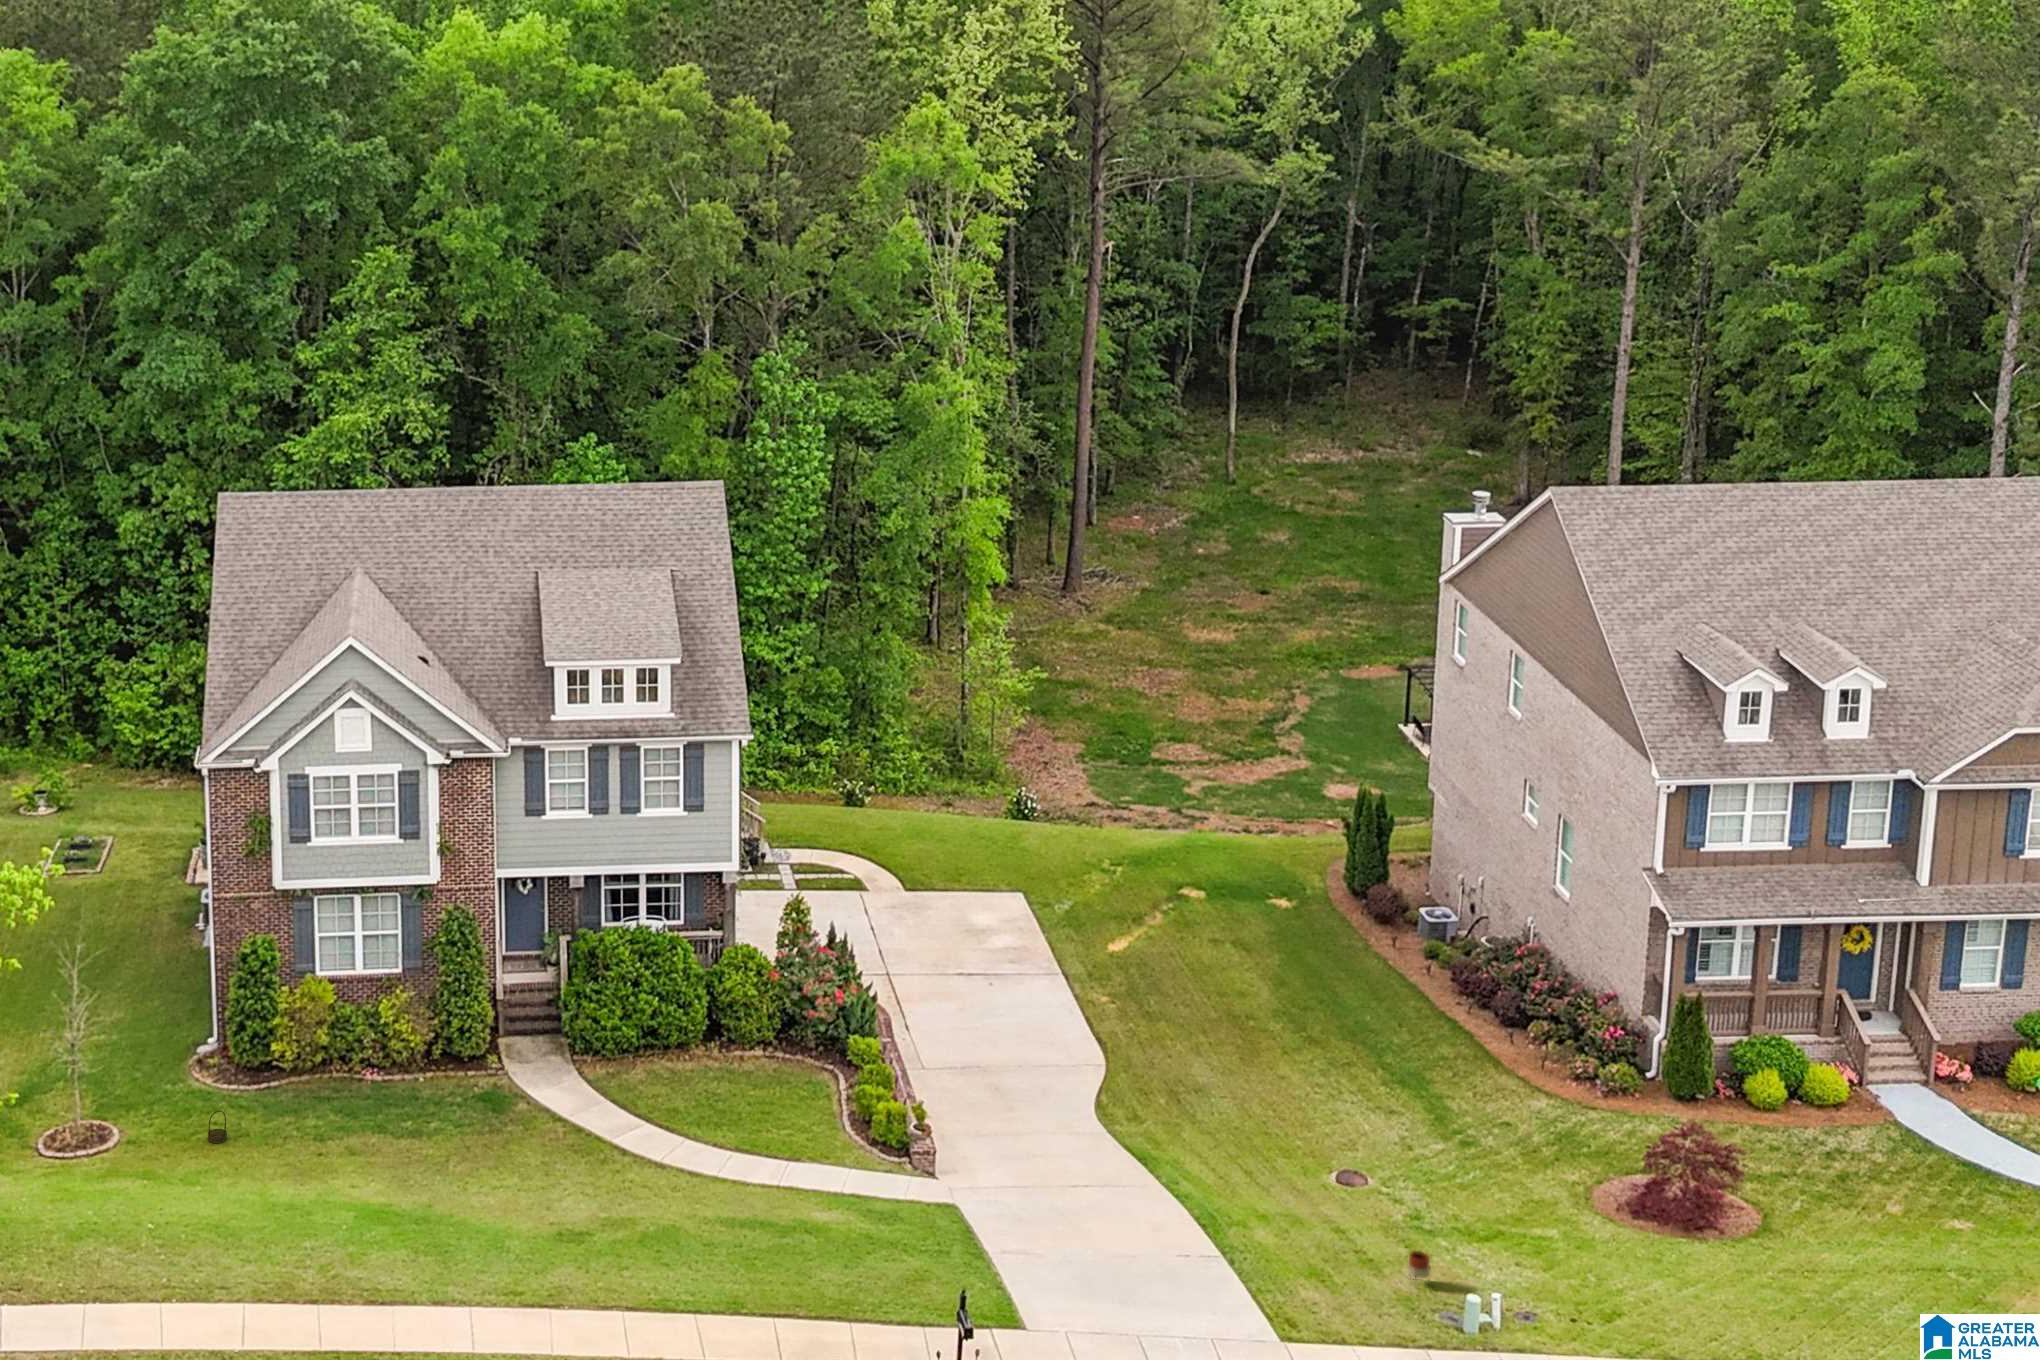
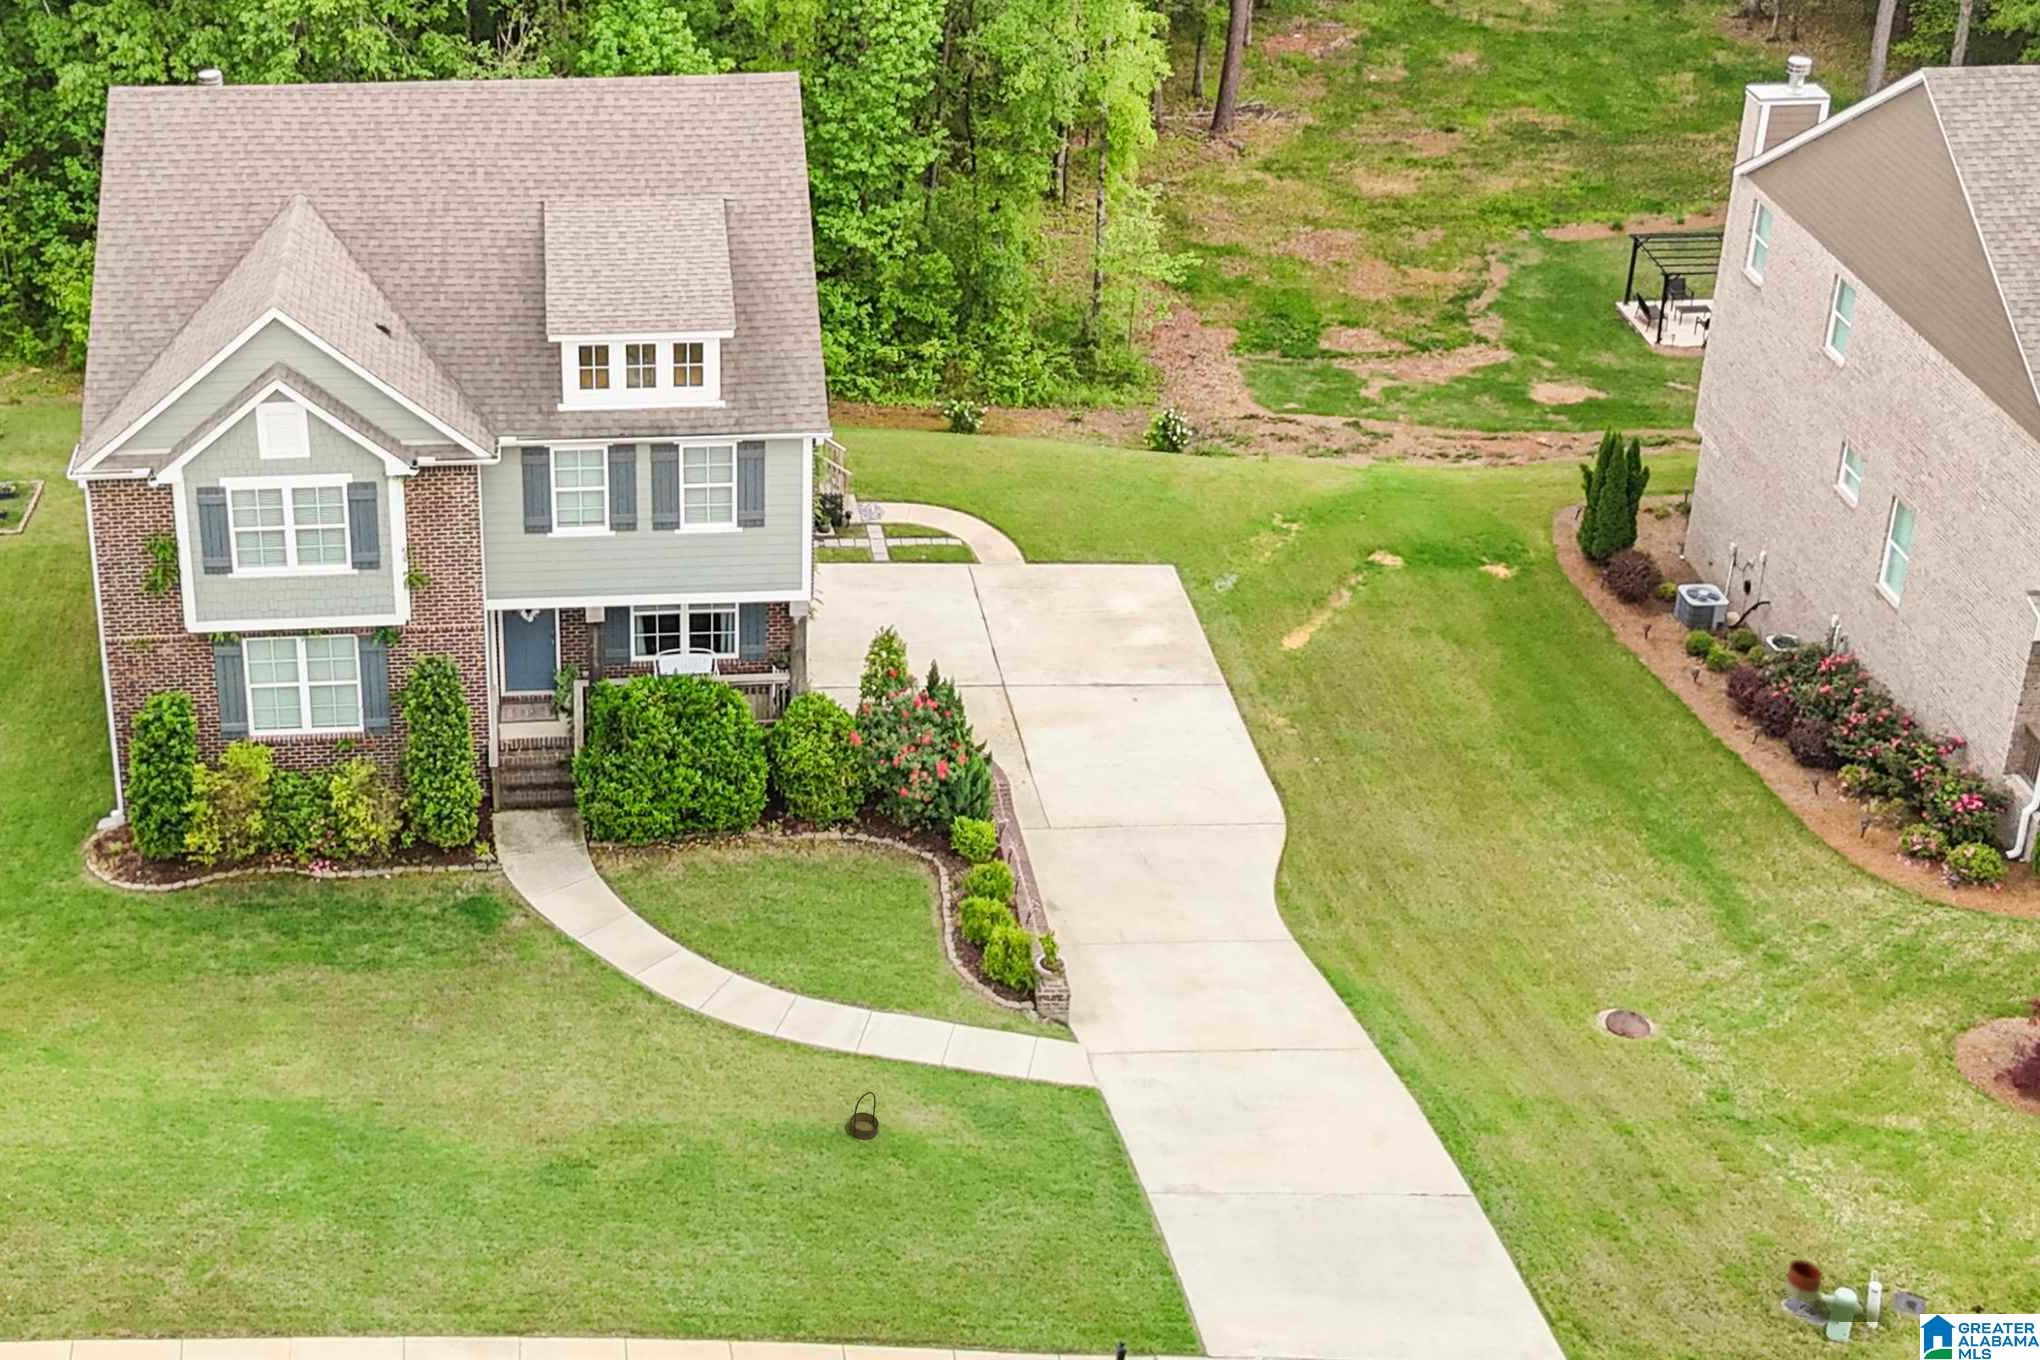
basket: present [208,1110,227,1143] -> present [850,1092,878,1139]

